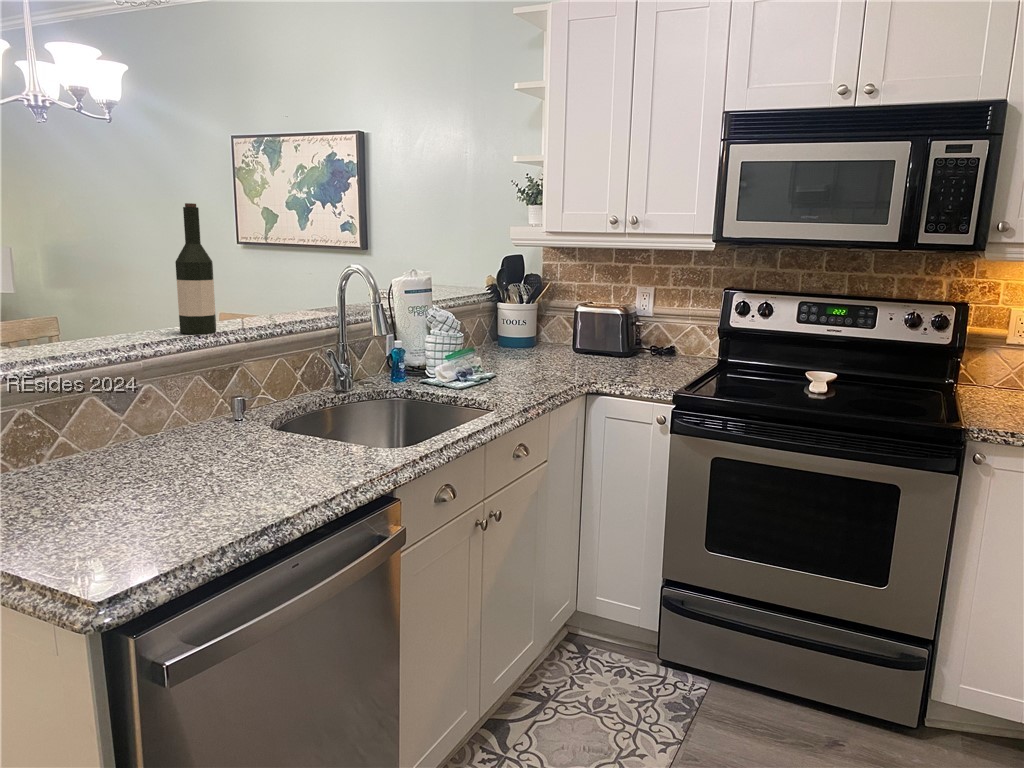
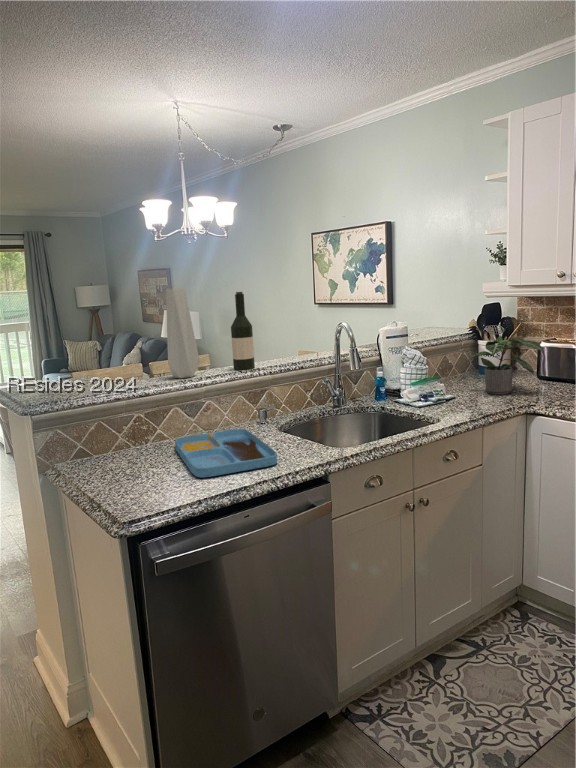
vase: none [57,185,122,347] -> present [166,288,199,378]
potted plant: none [506,295,598,370] -> present [469,336,544,395]
tray: none [104,429,316,511] -> present [175,429,277,477]

